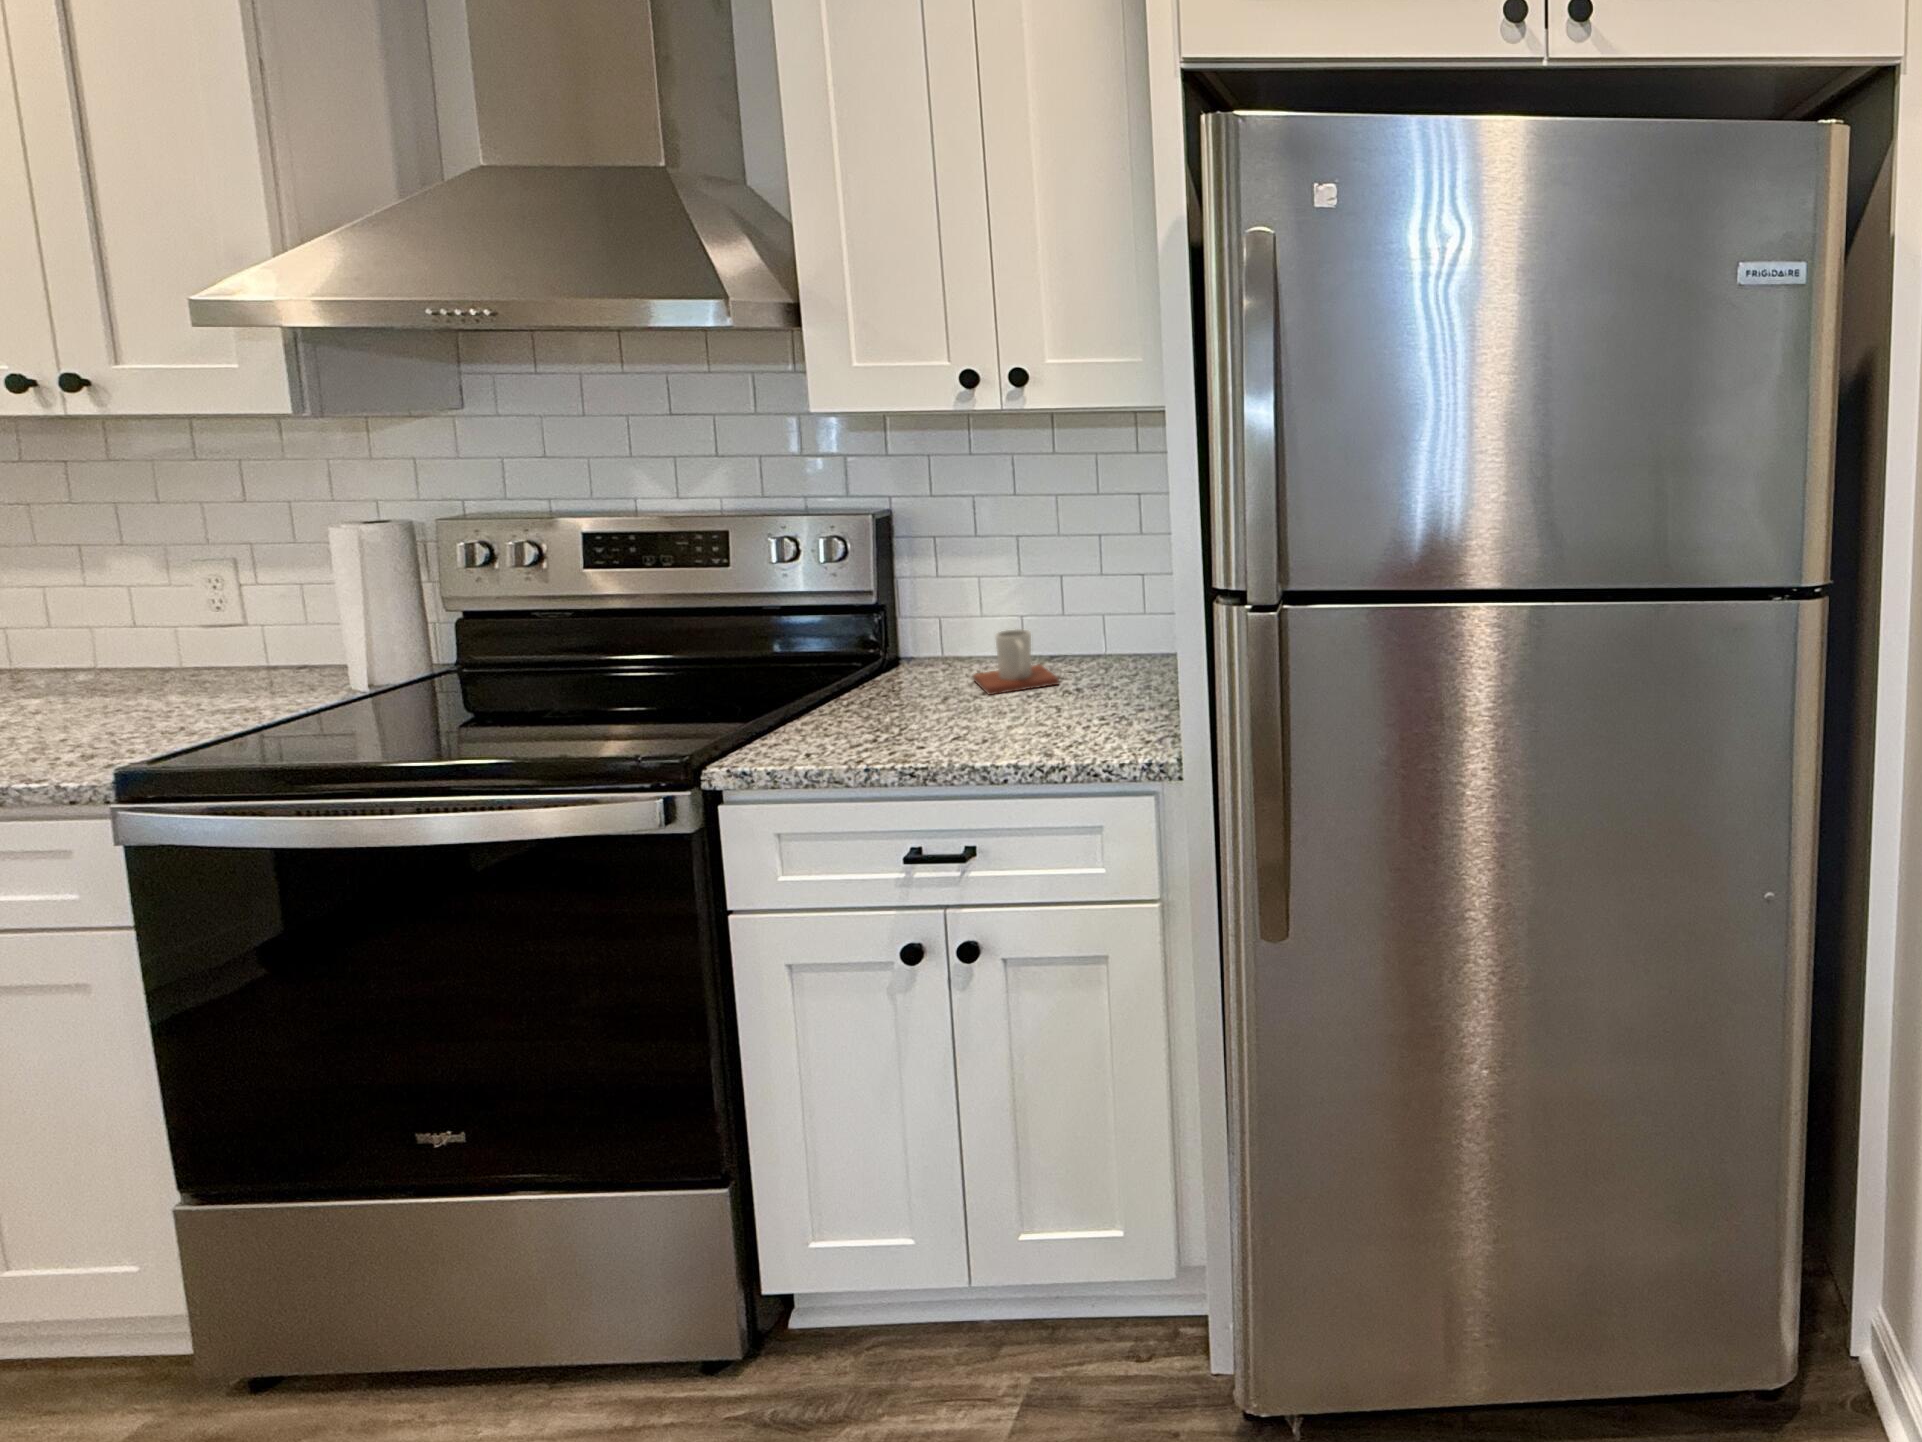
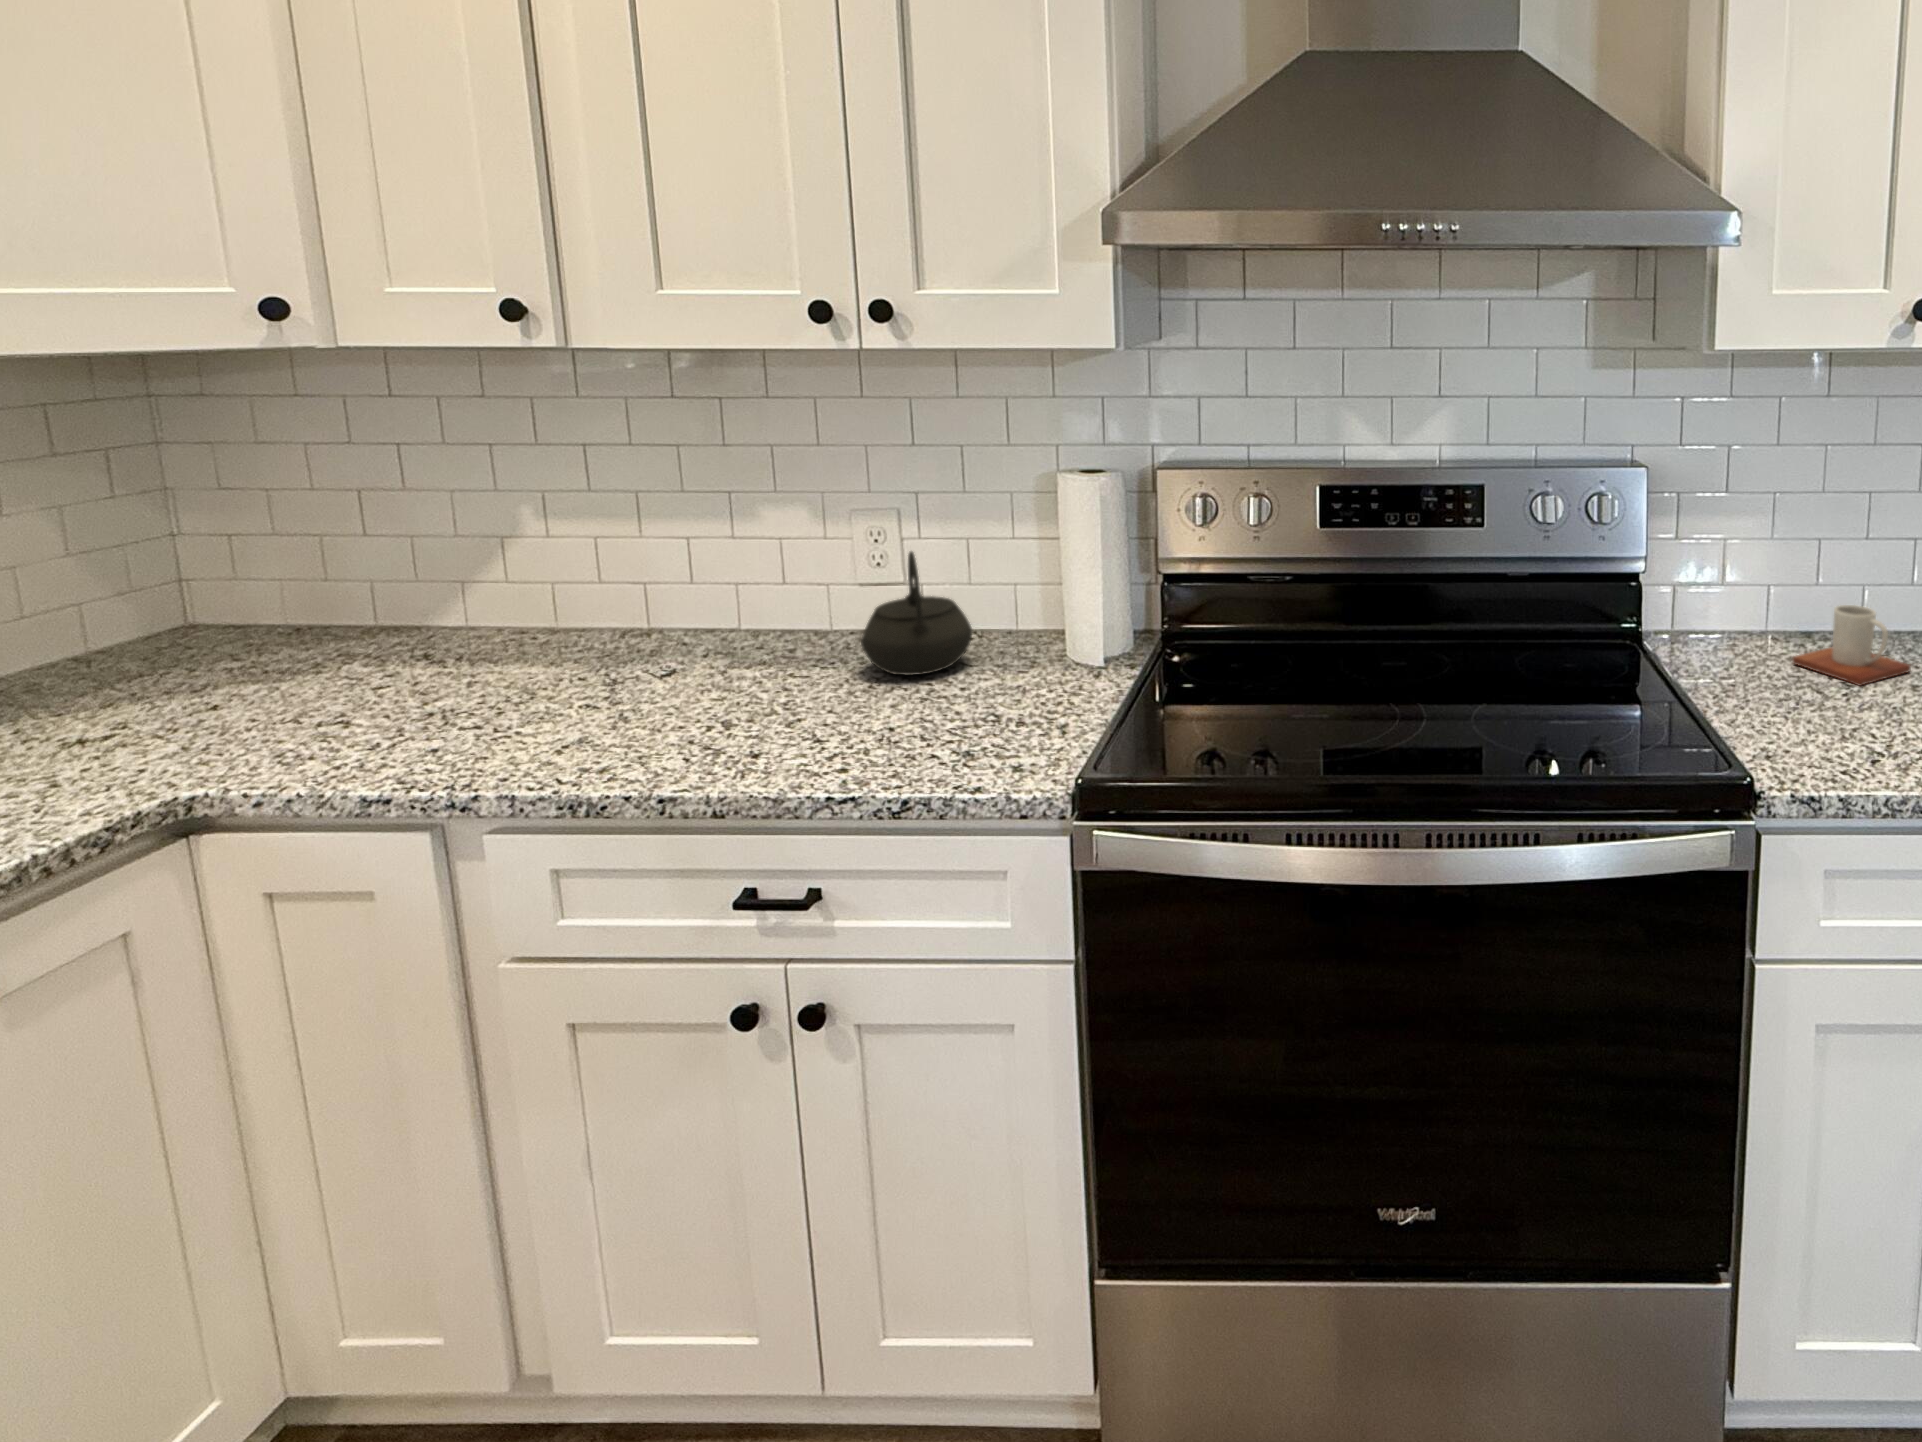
kettle: none [107,592,242,701] -> present [861,551,972,675]

